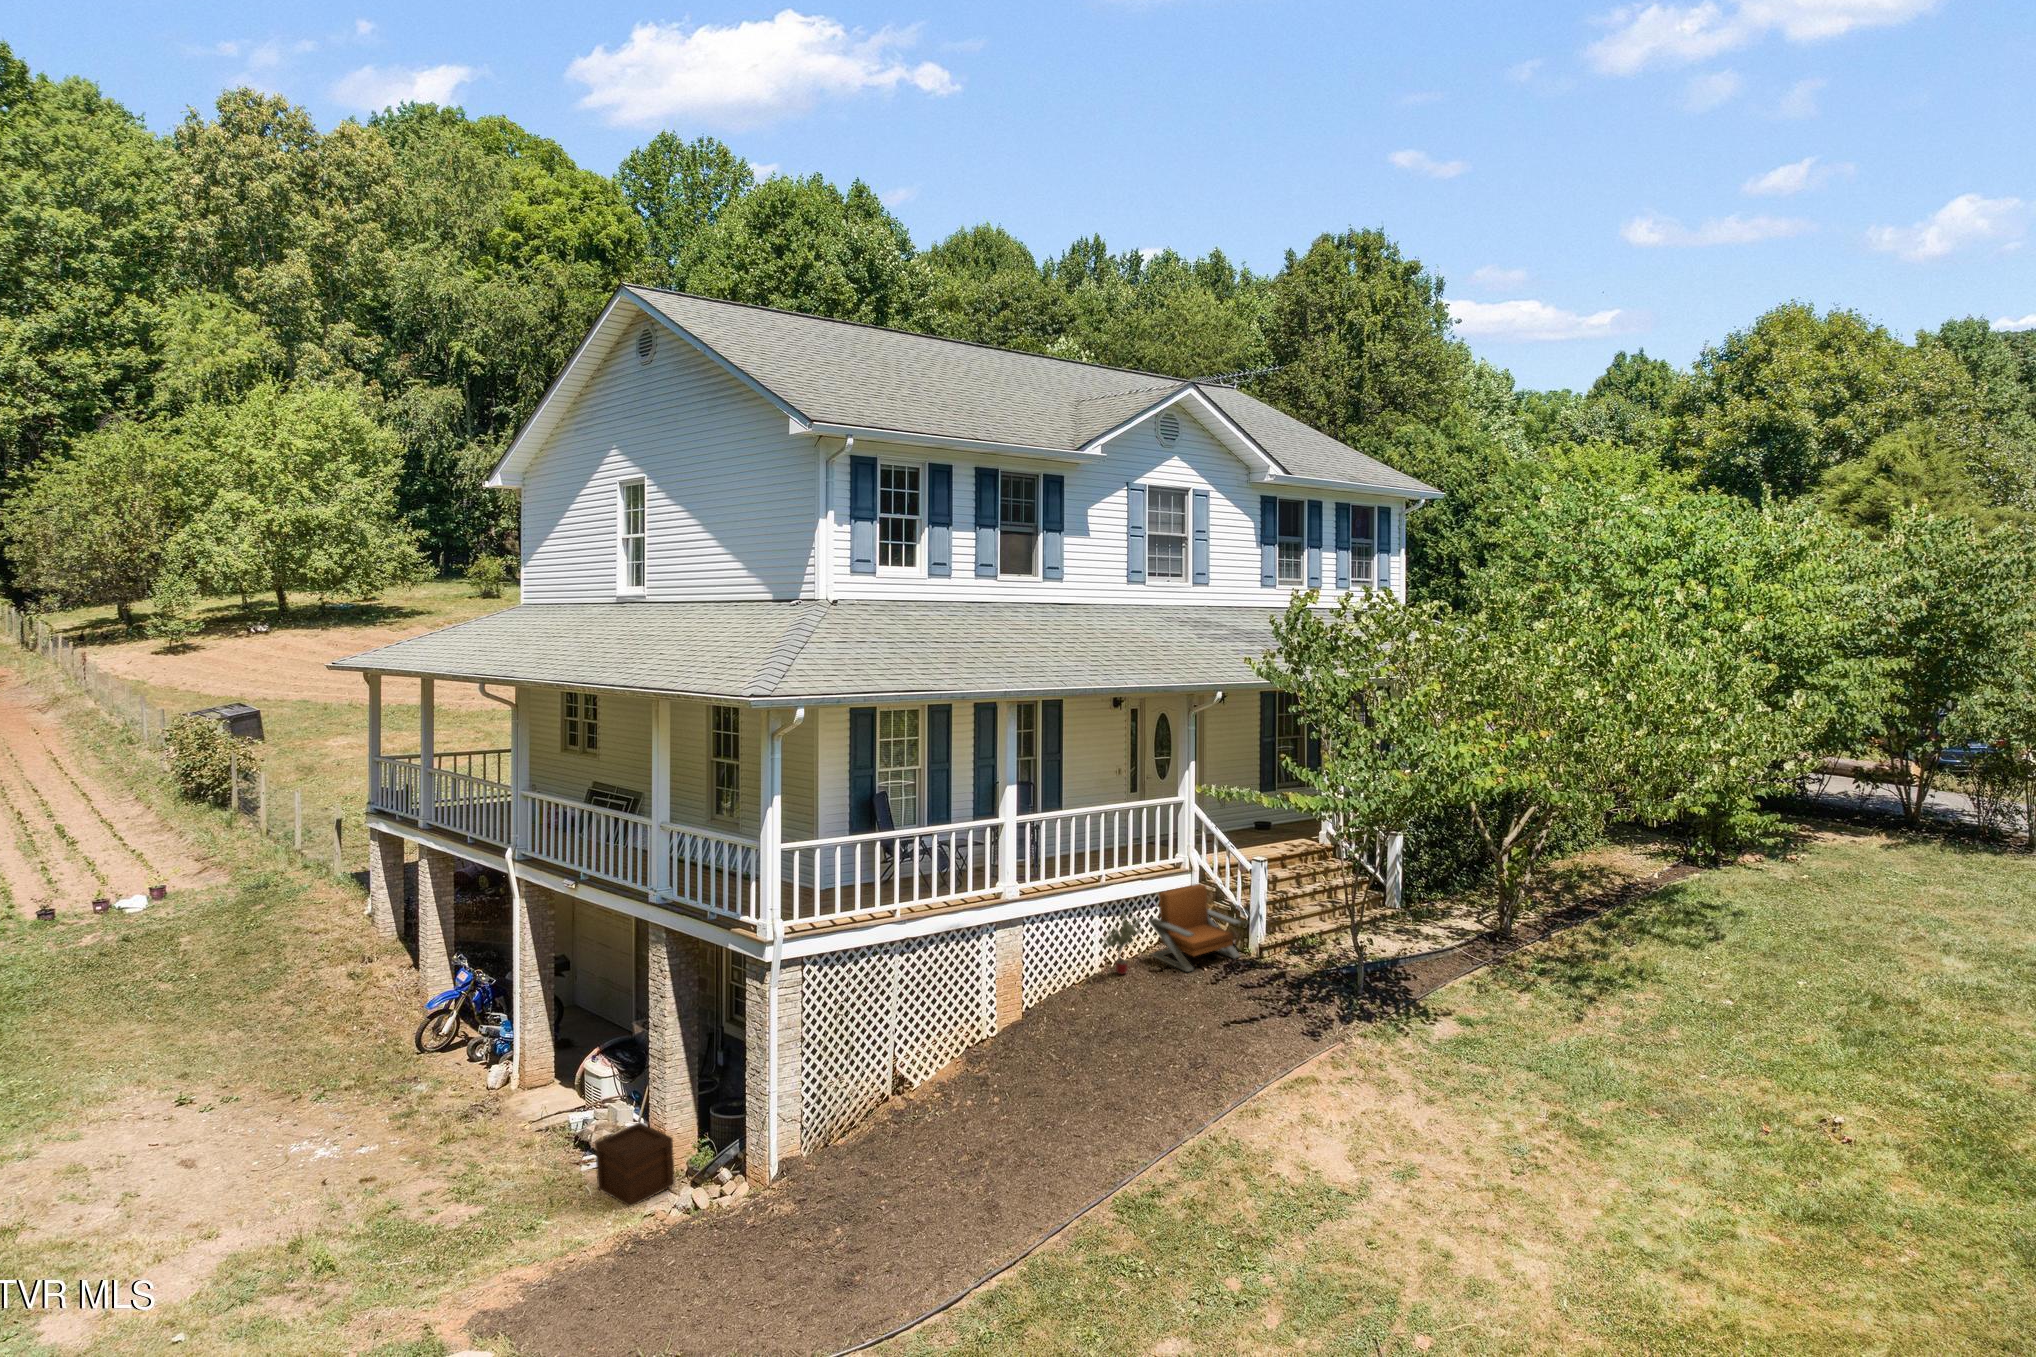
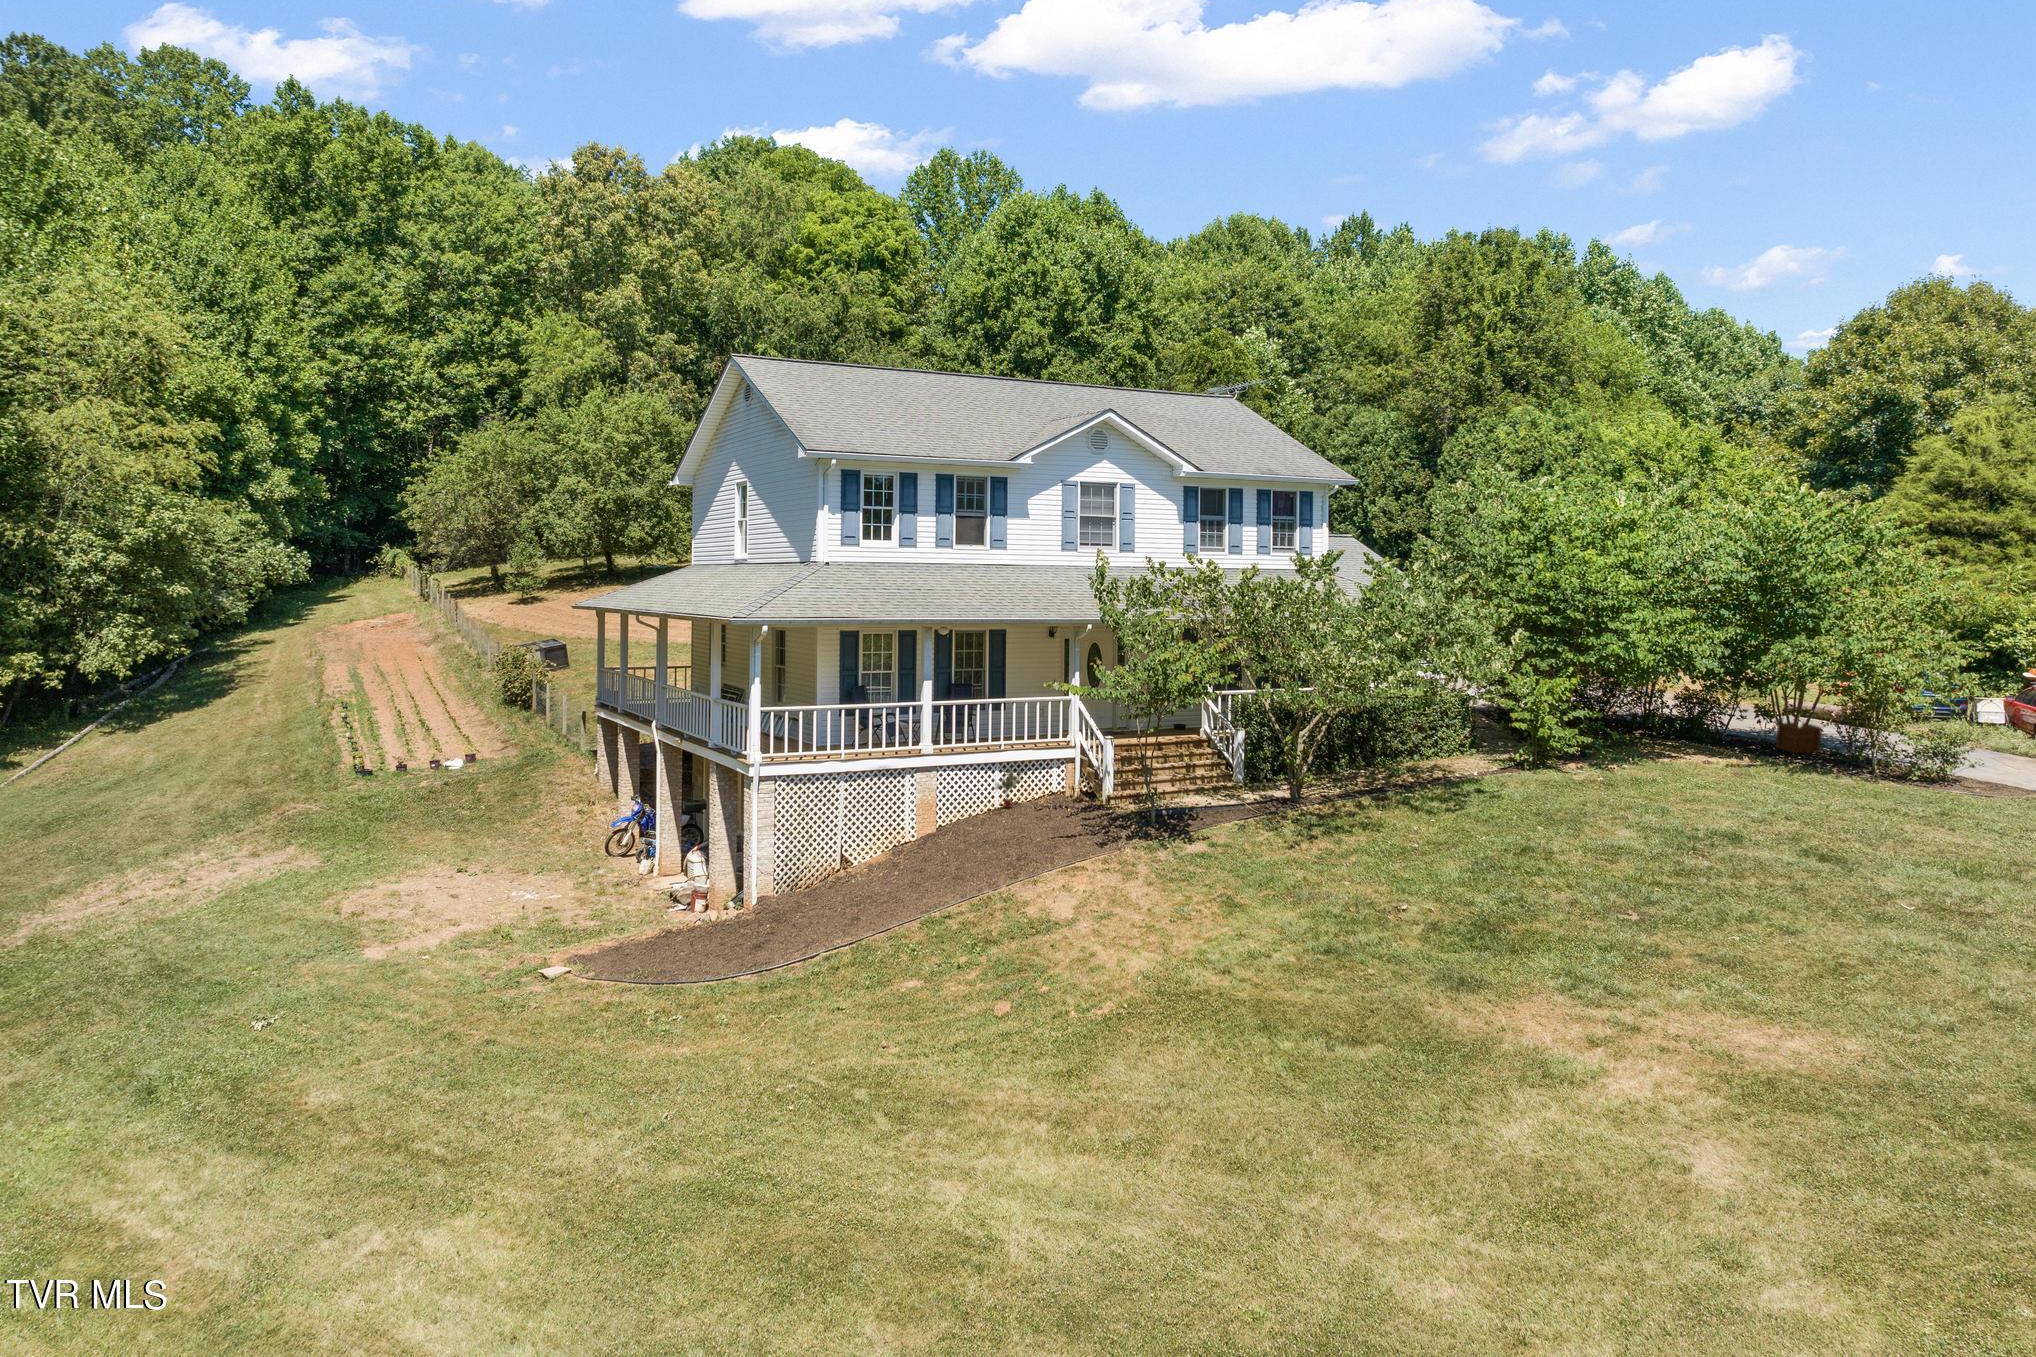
lounge chair: present [1148,884,1240,972] -> none [1034,753,1095,808]
wooden crate: present [595,1123,675,1206] -> present [1776,722,1822,753]

